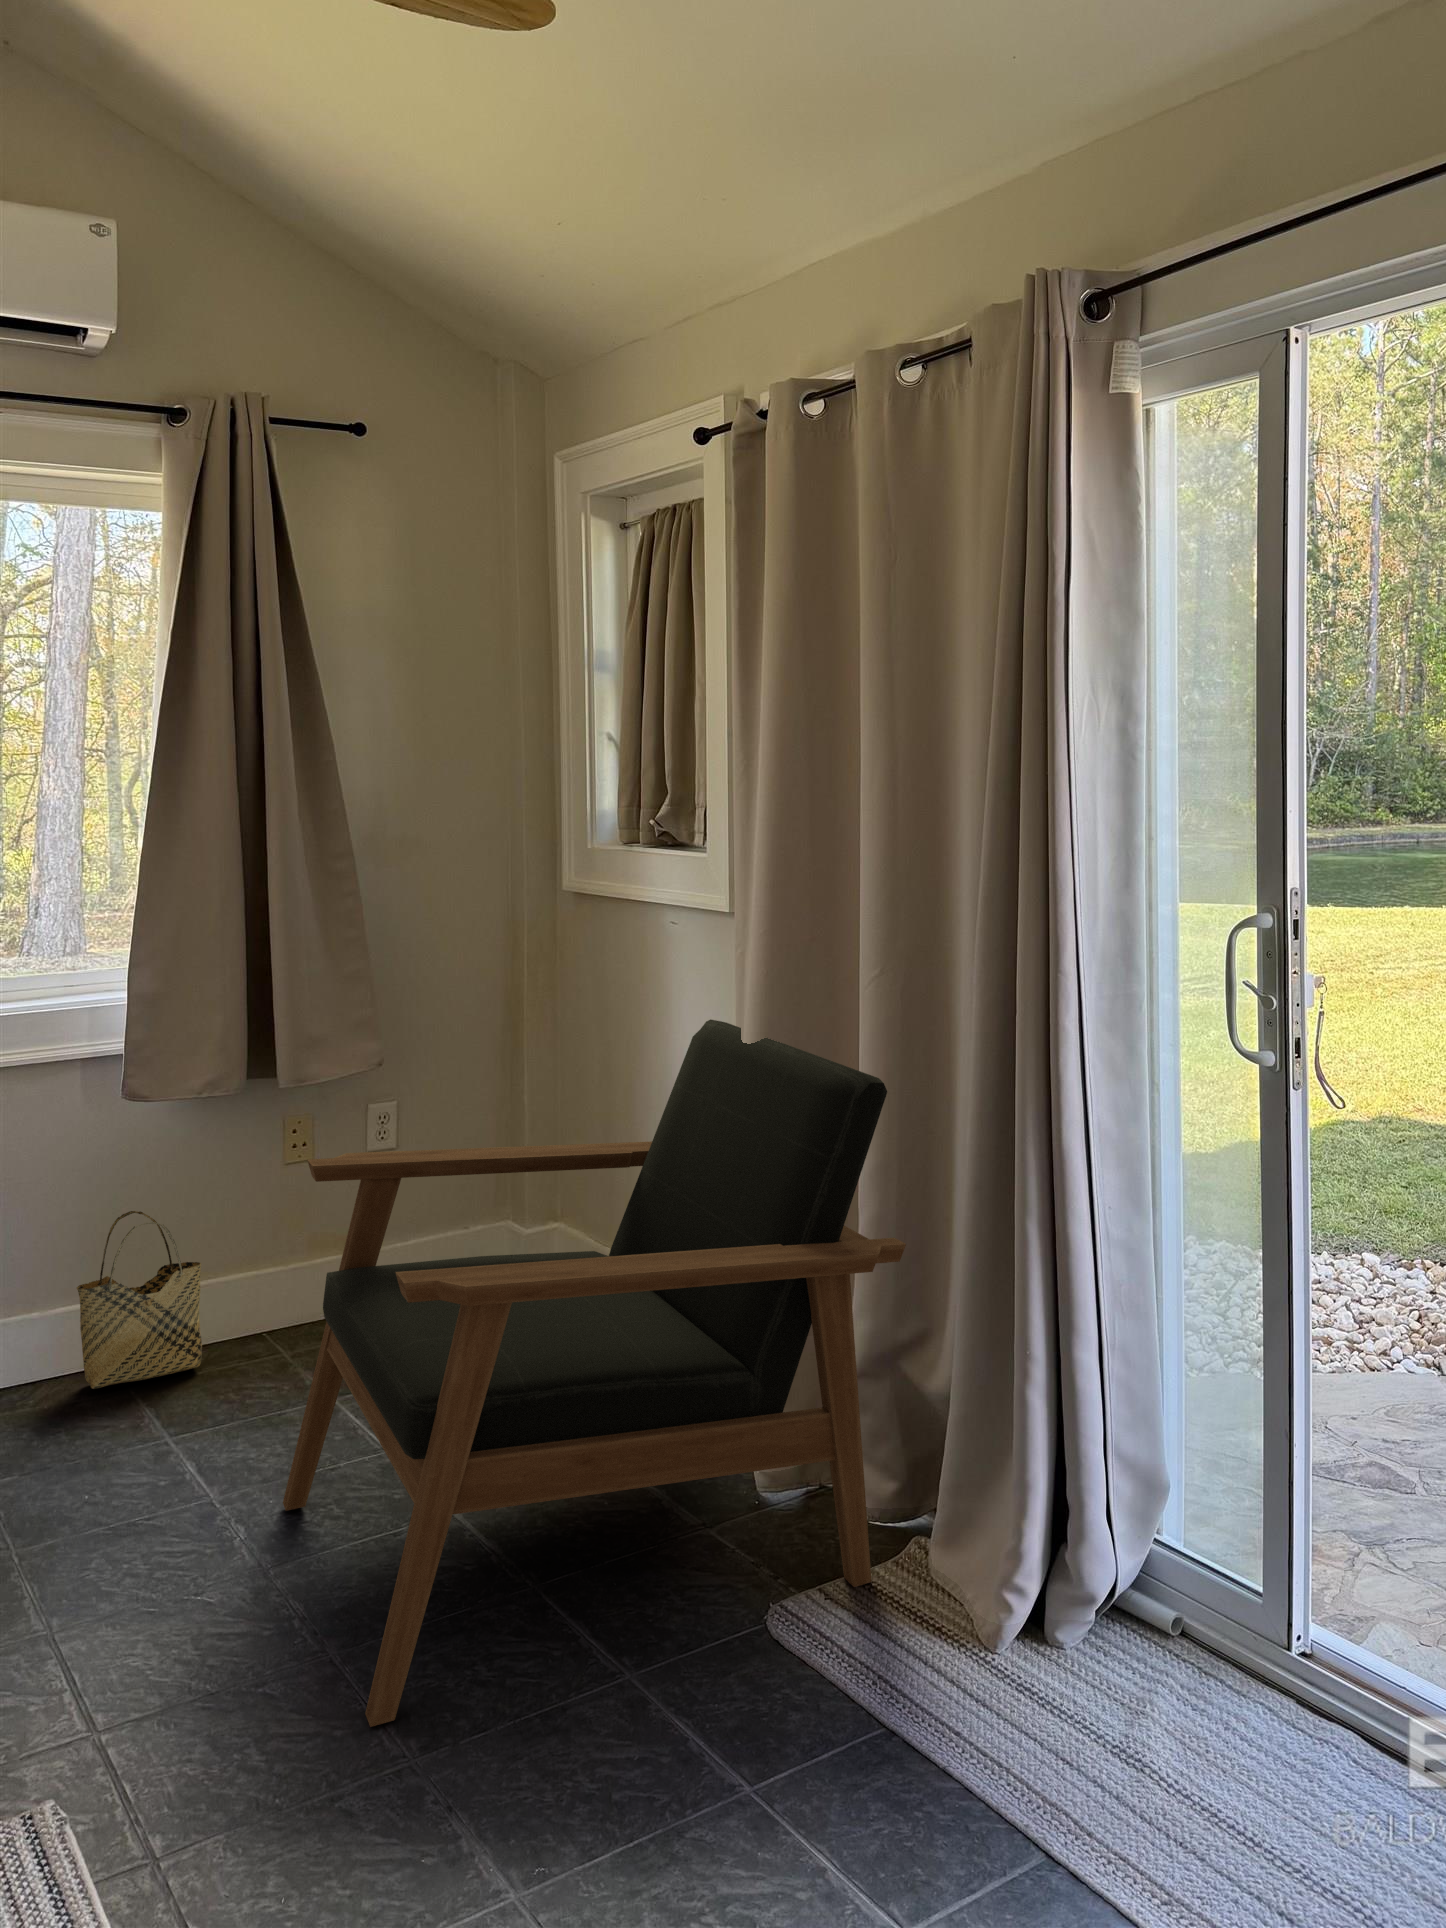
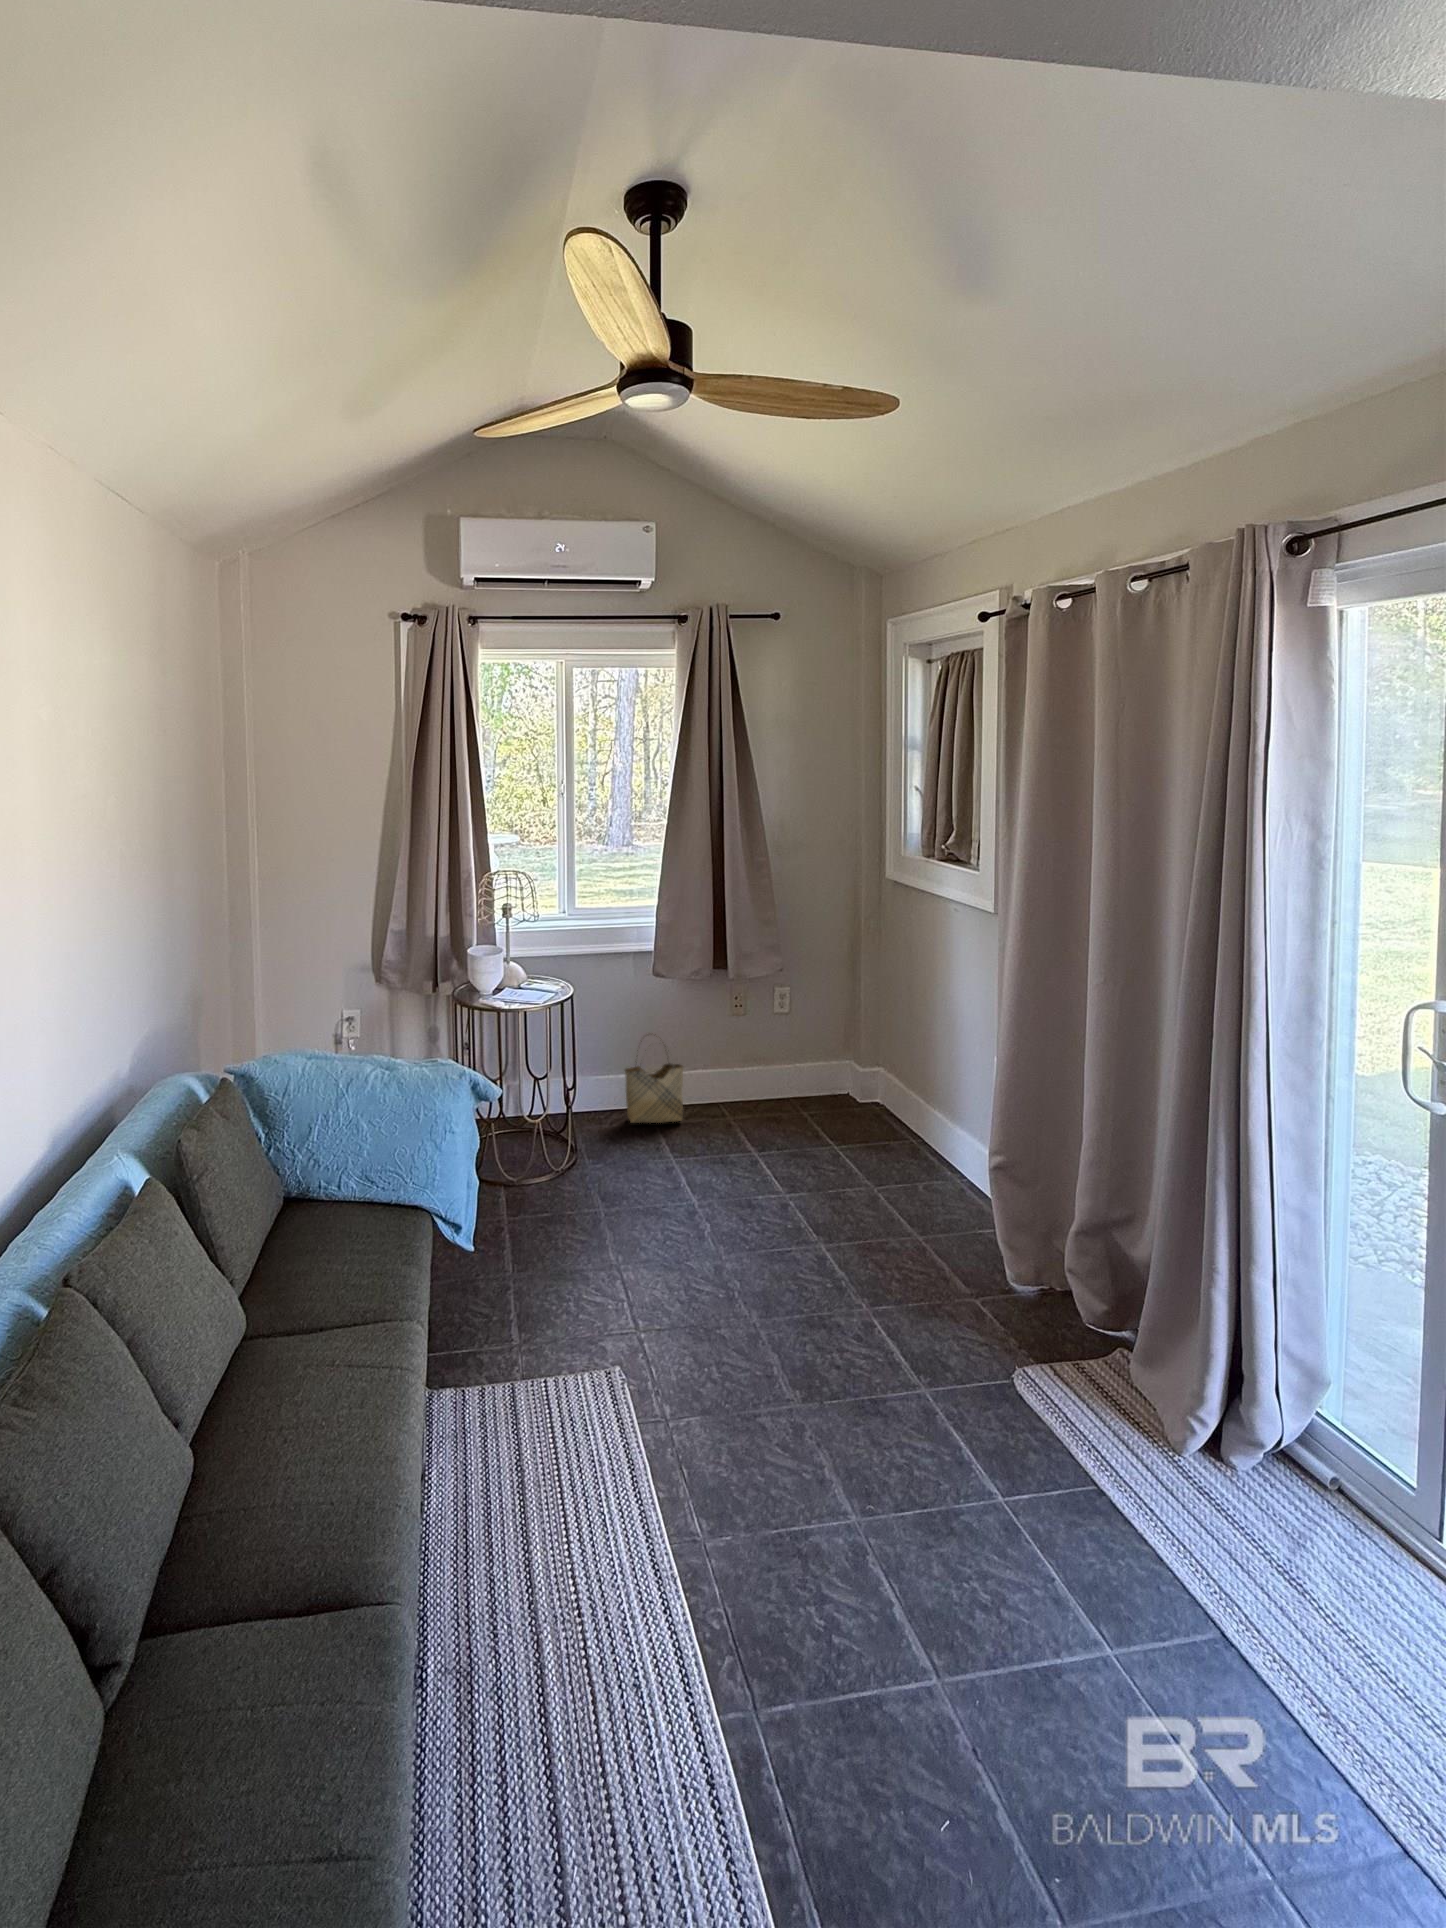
armchair: present [283,1019,906,1727] -> none [724,980,1119,1375]

